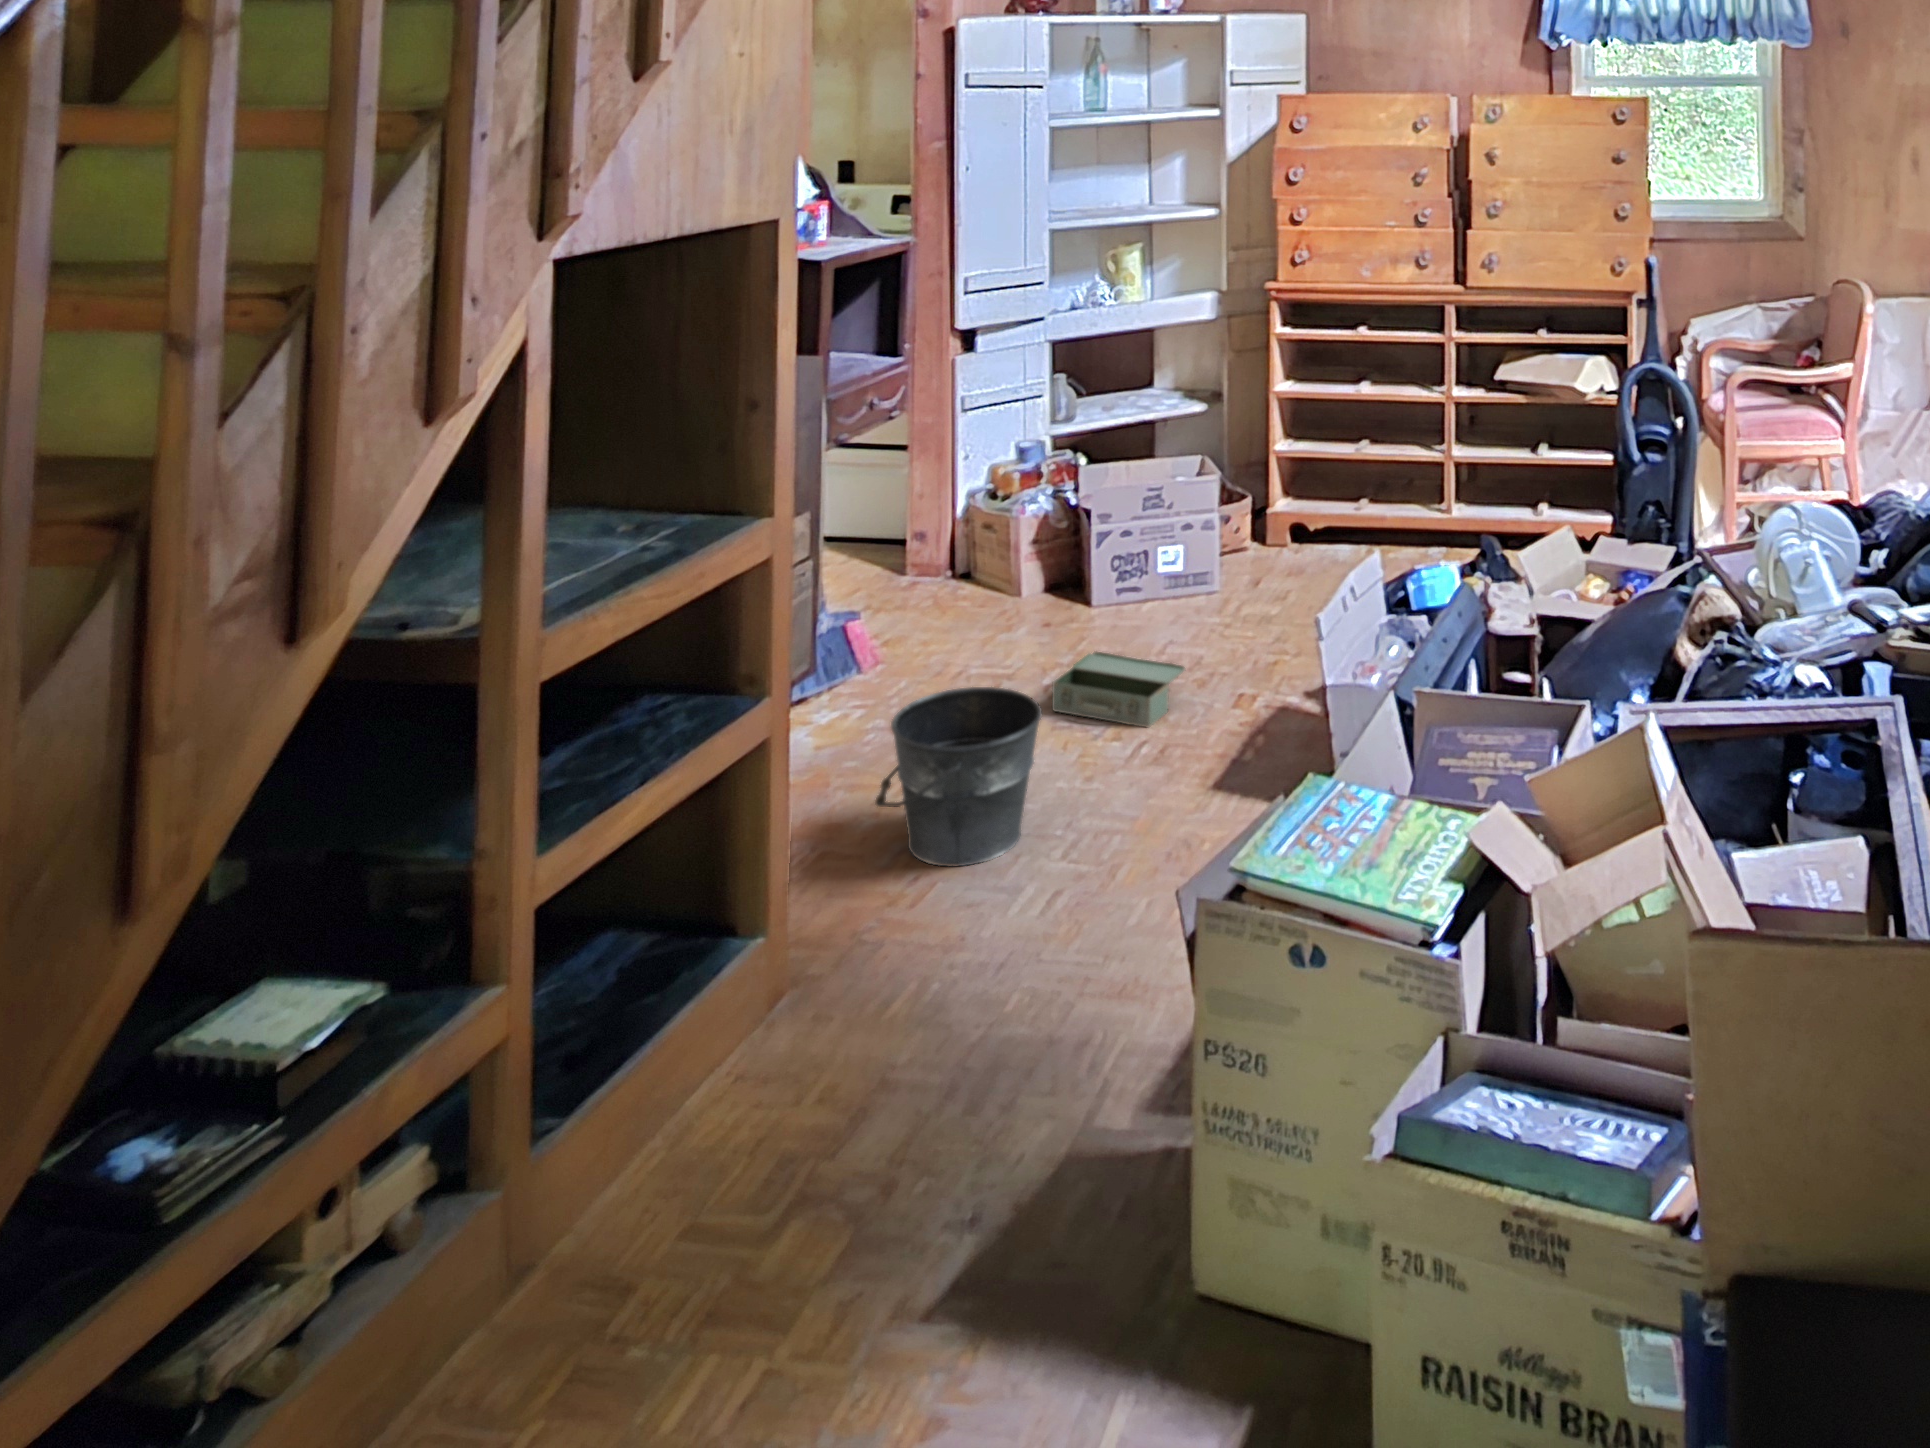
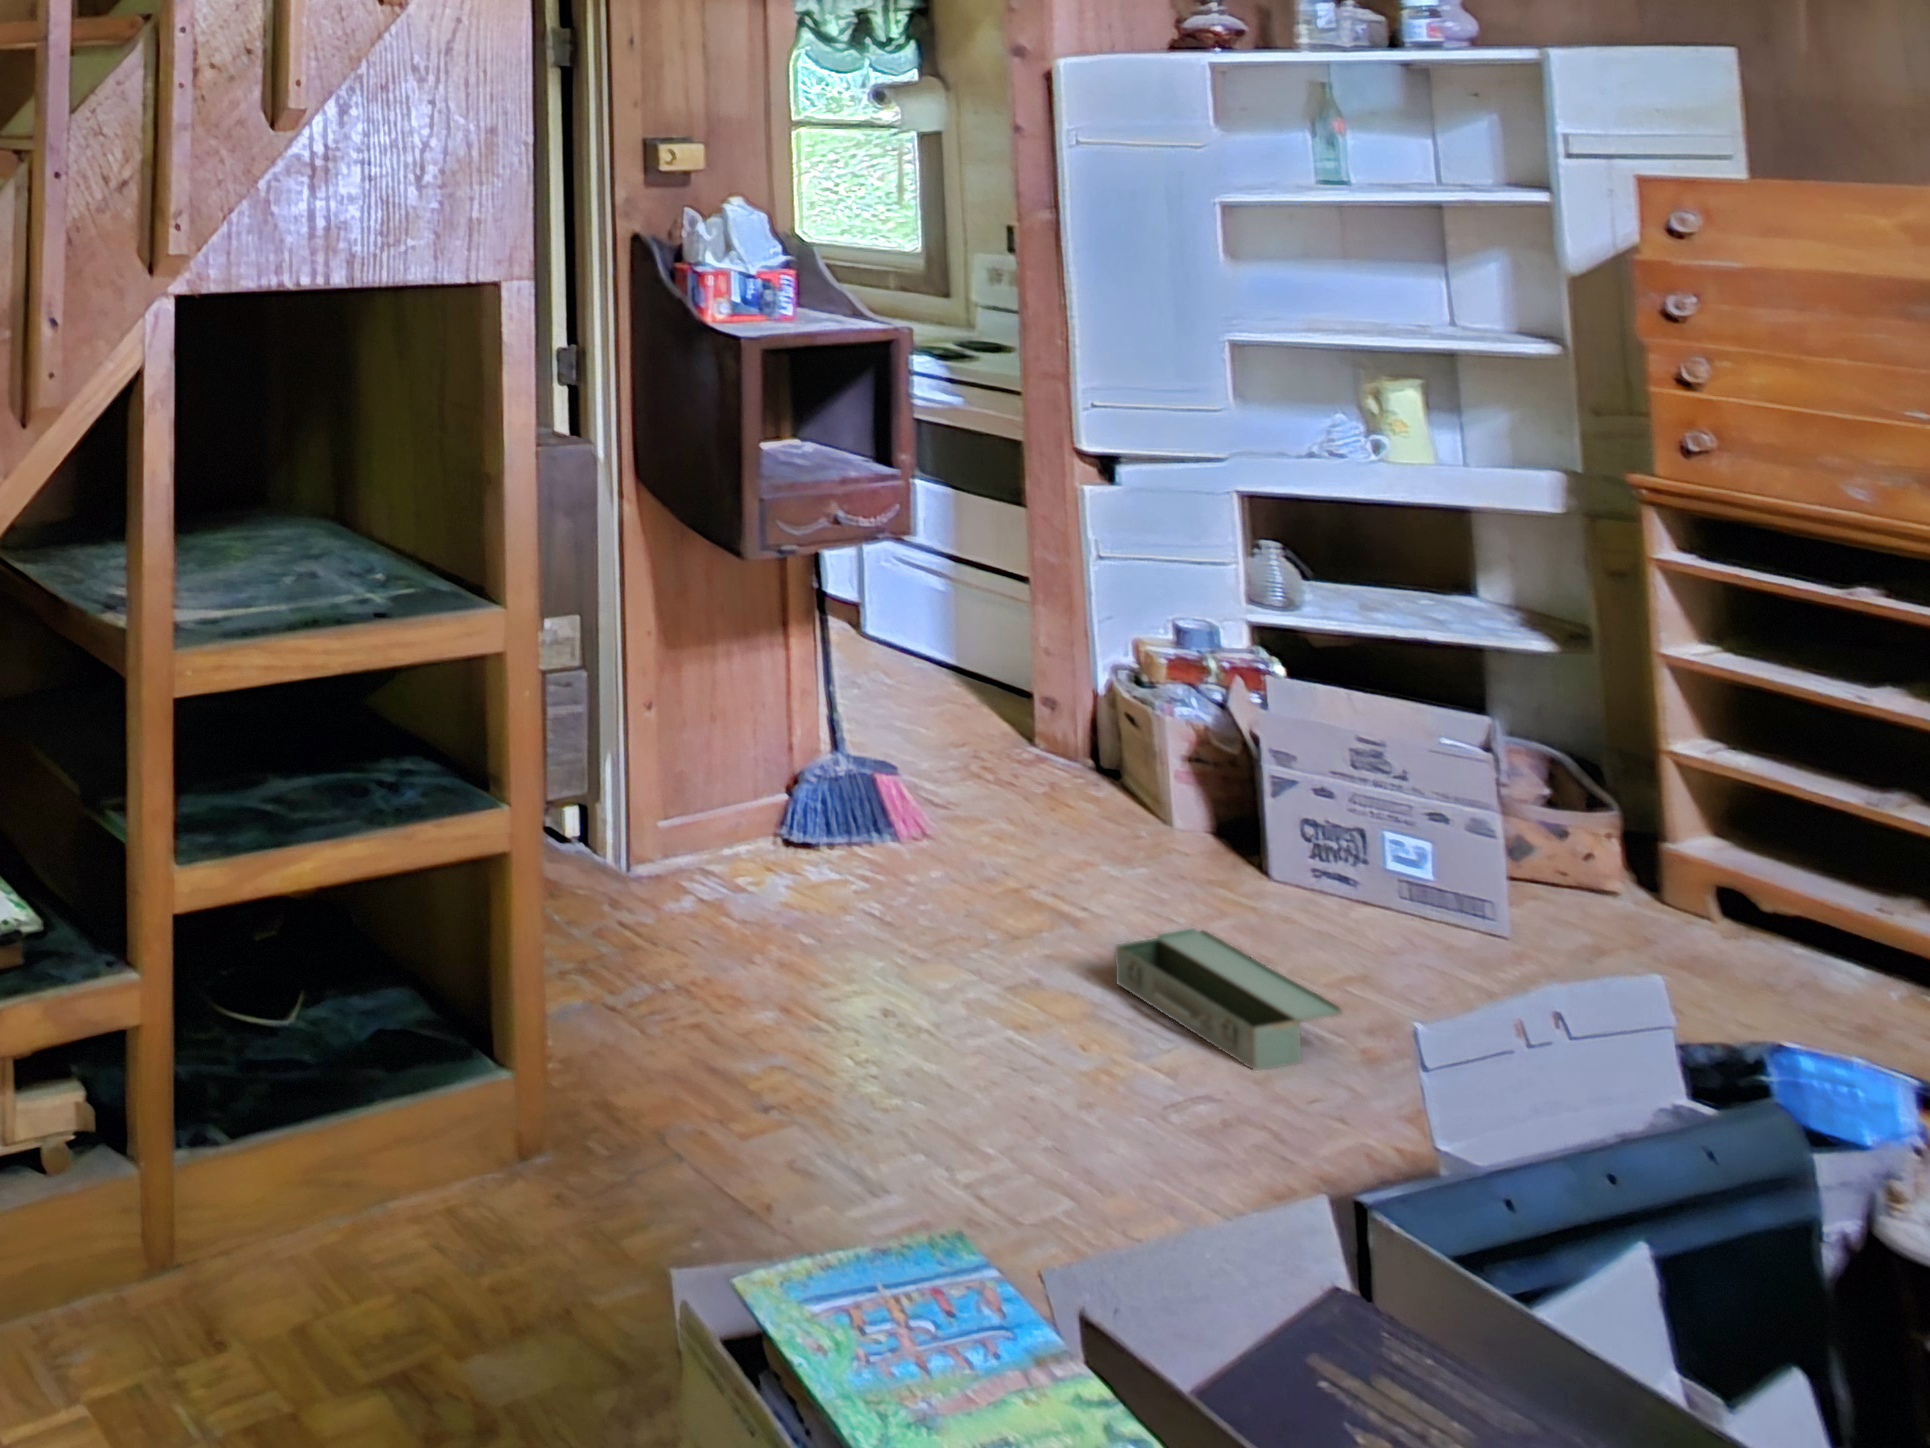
bucket: present [875,687,1042,867] -> none [777,888,1000,1134]

